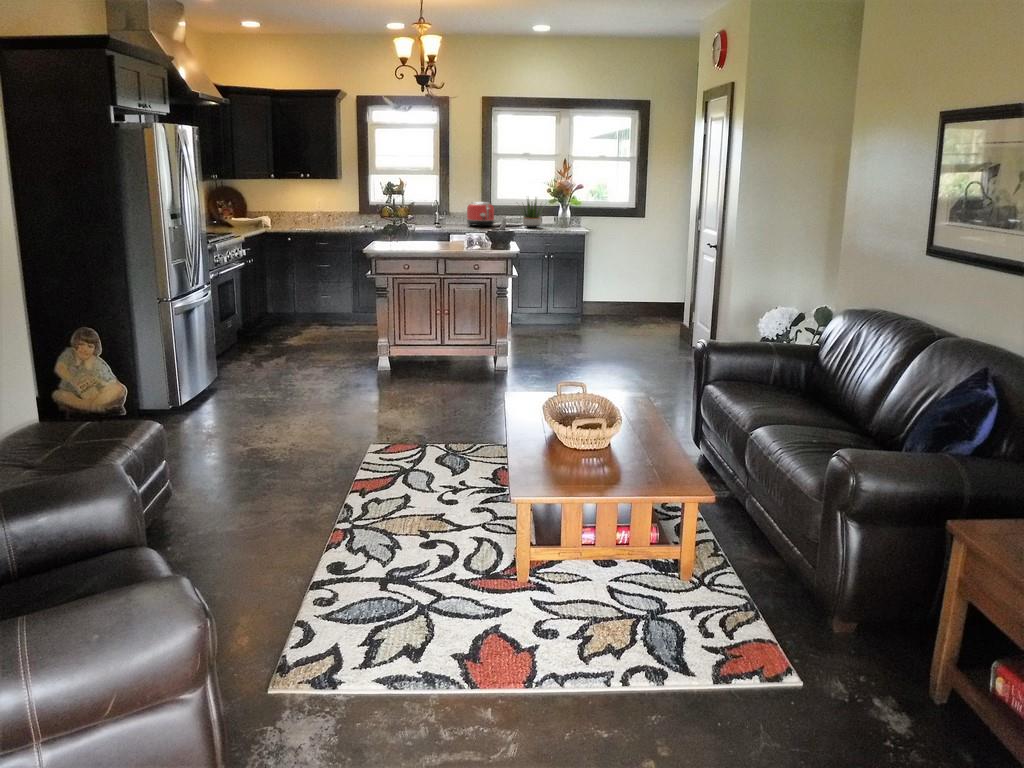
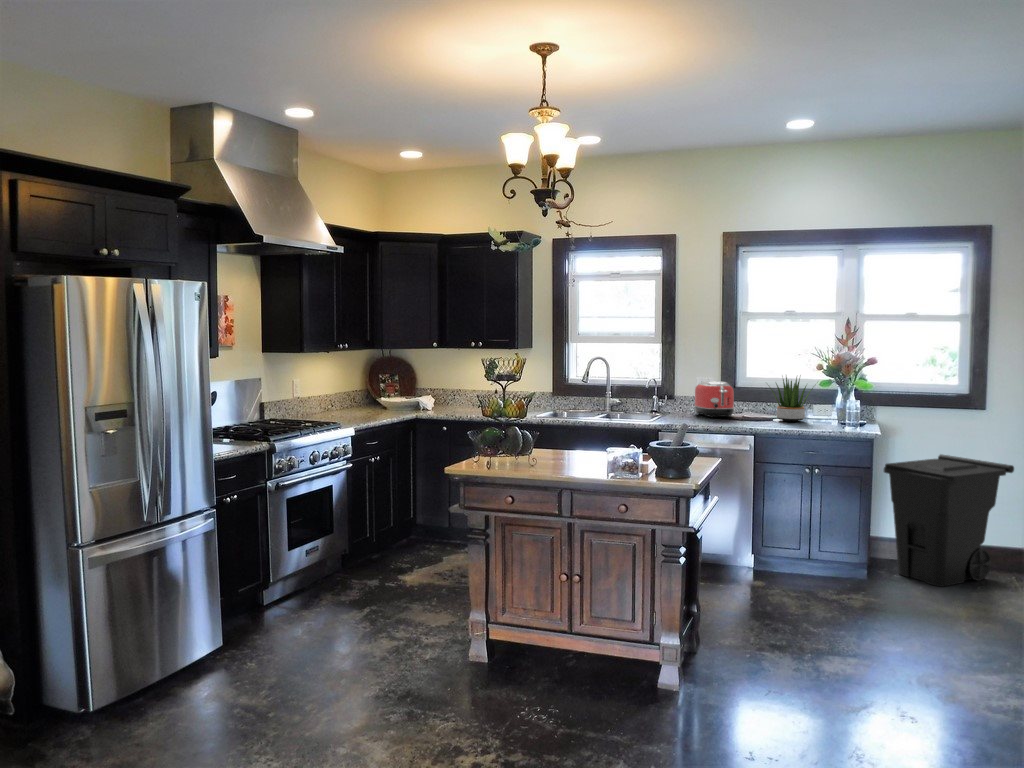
trash can: none [588,247,658,323] -> present [884,455,1014,587]

